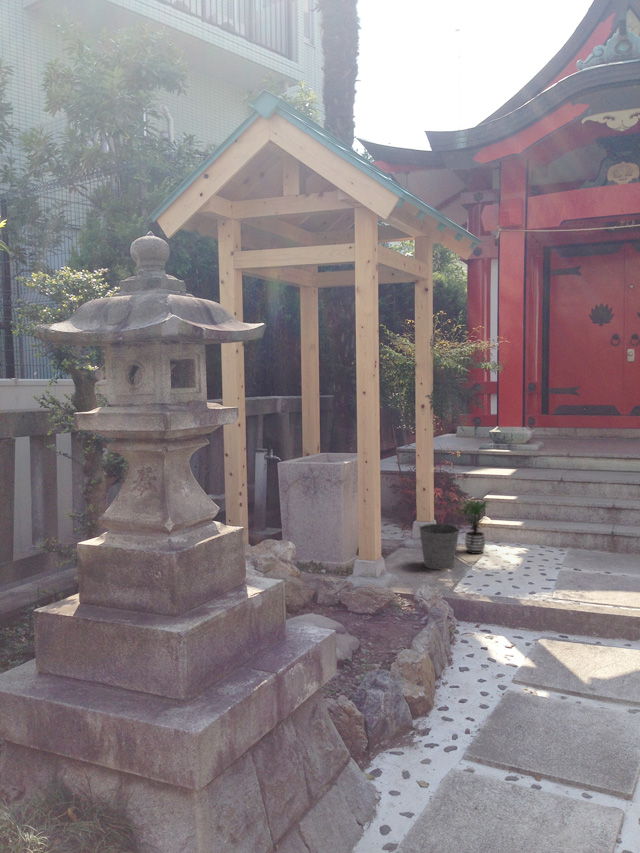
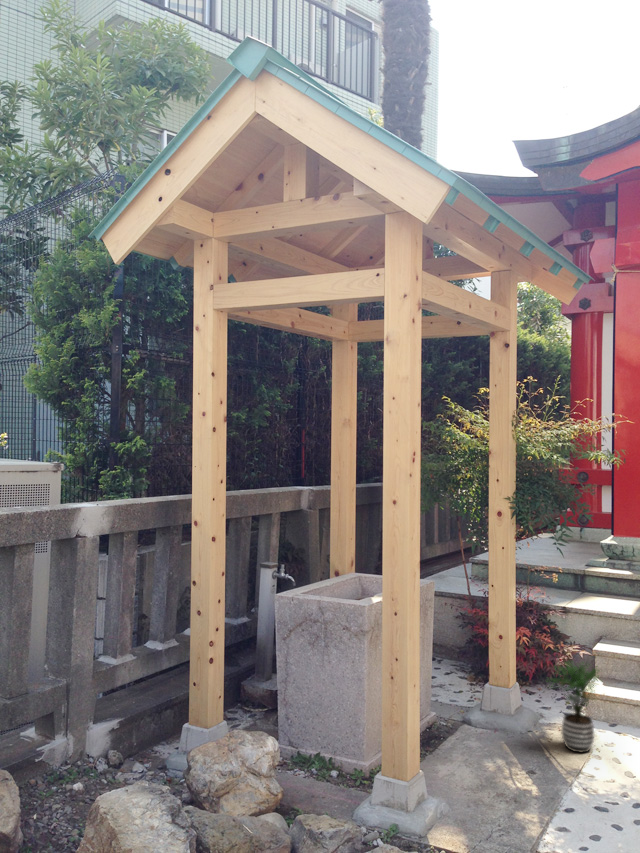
bucket: present [419,524,459,570] -> none [486,705,552,788]

